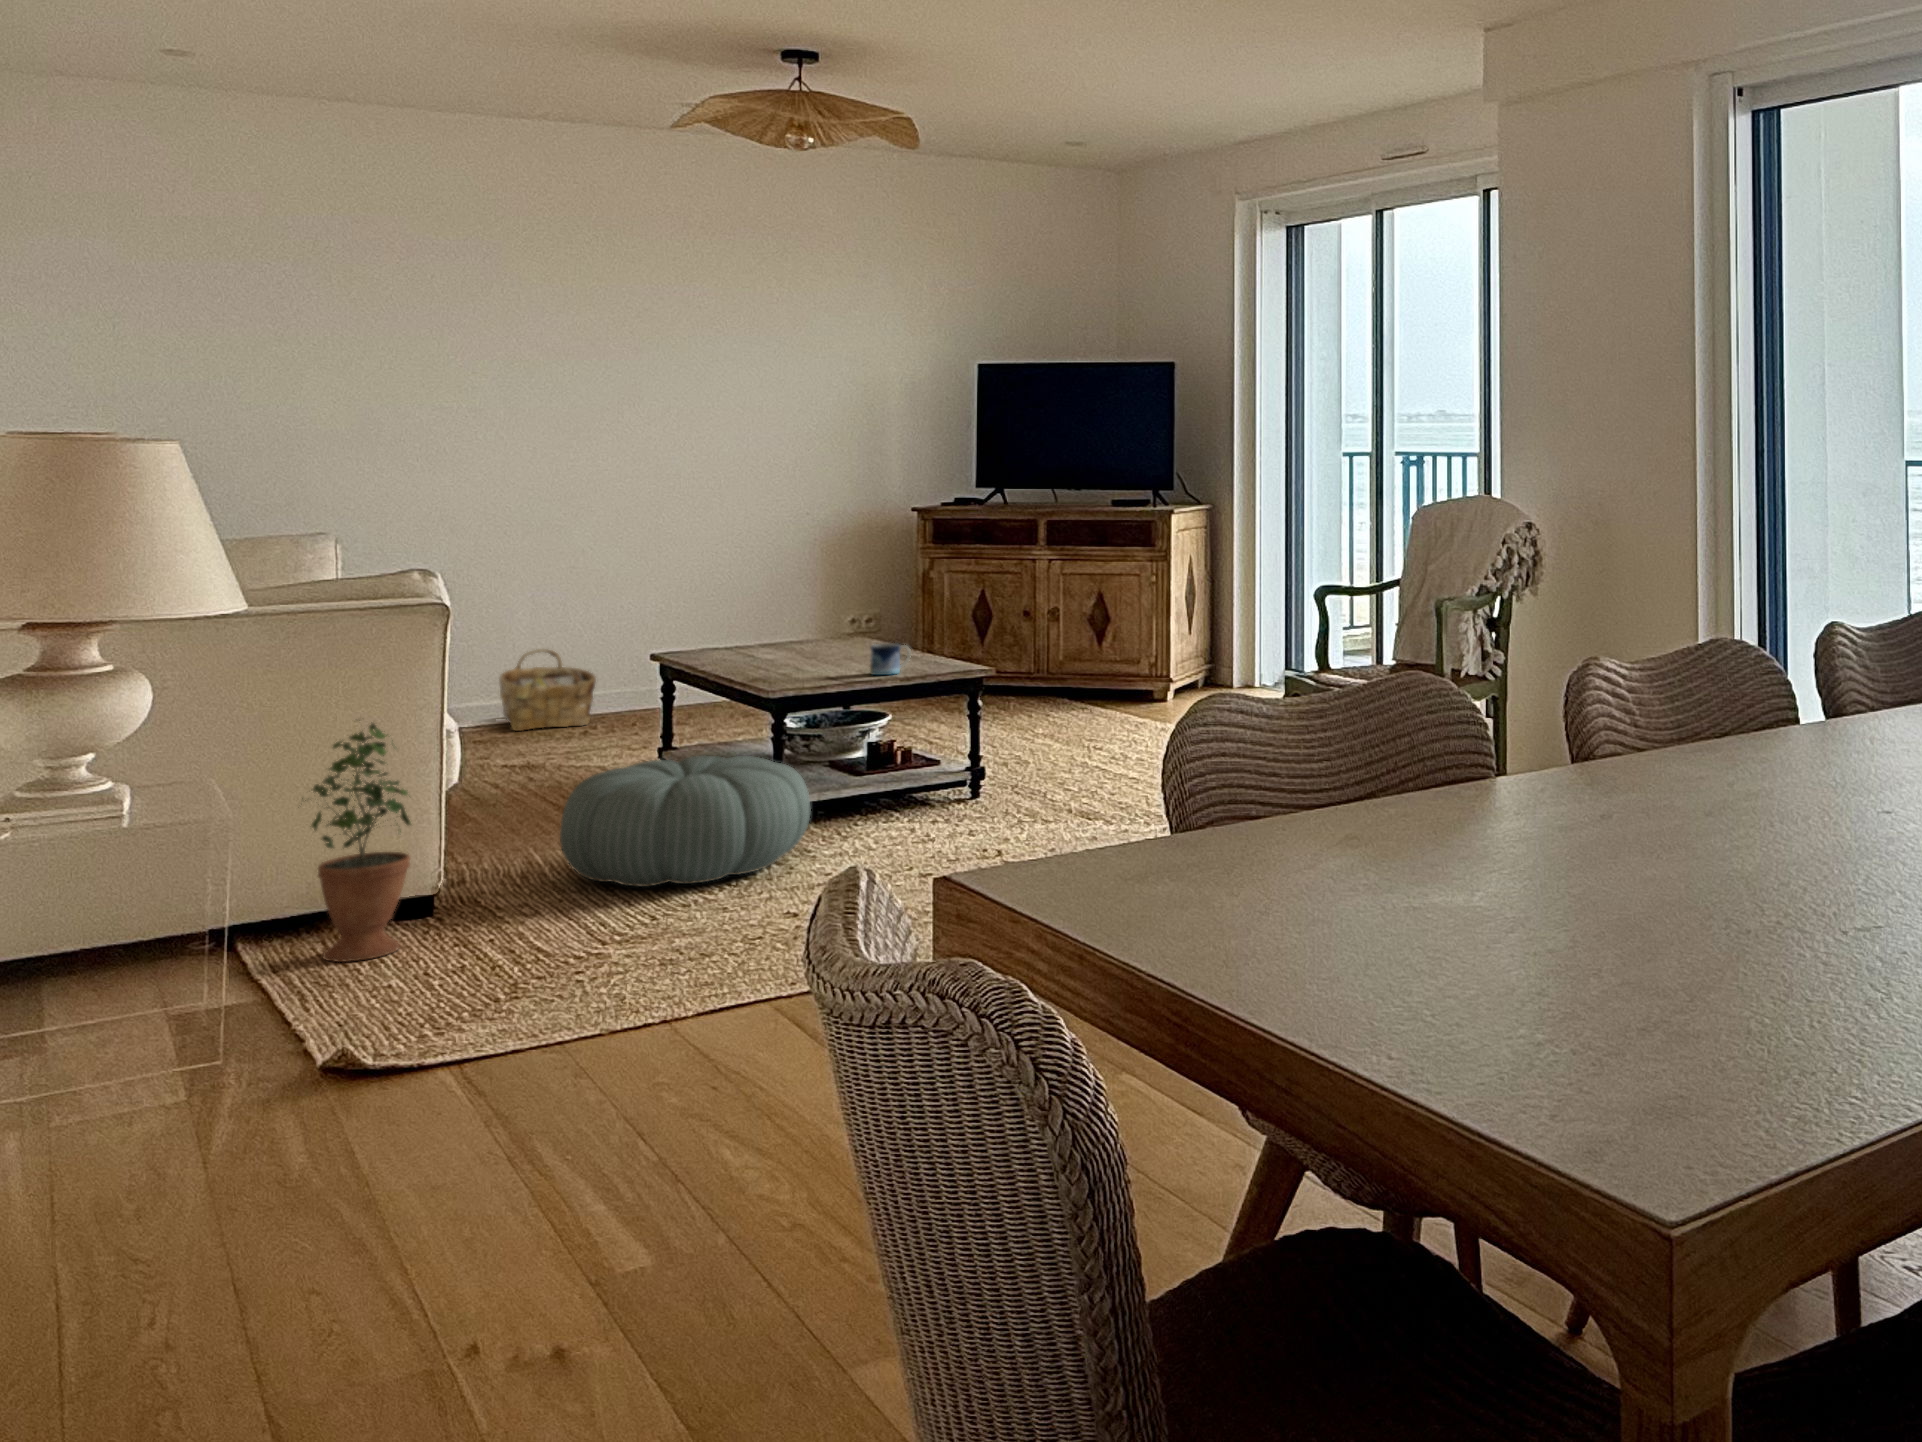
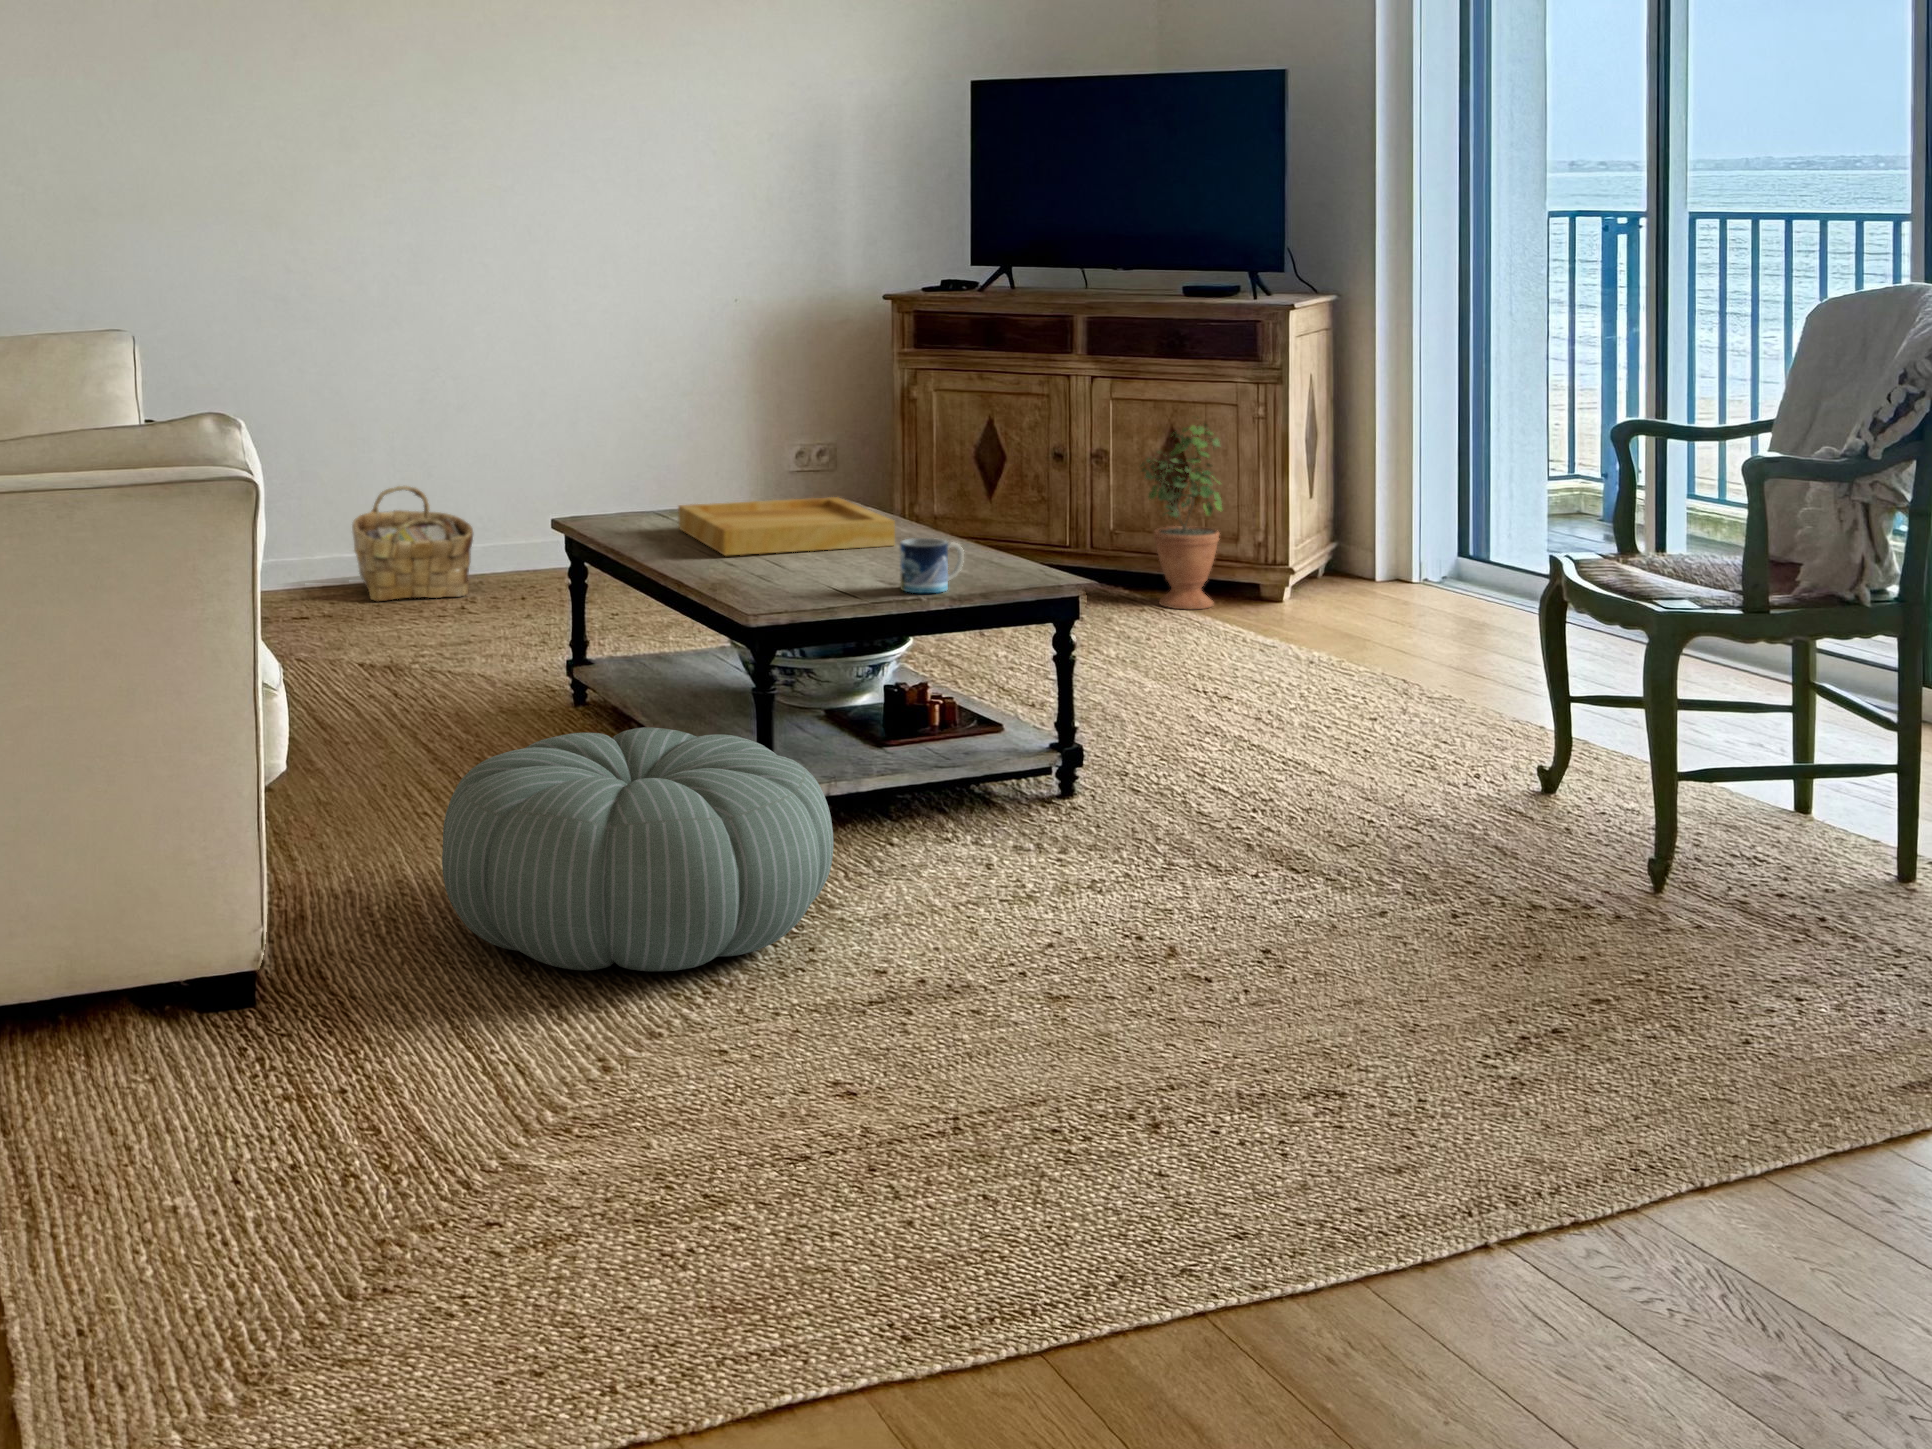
tray: none [738,631,879,664] -> present [678,497,895,555]
potted plant: present [302,720,411,962] -> present [1141,424,1222,609]

